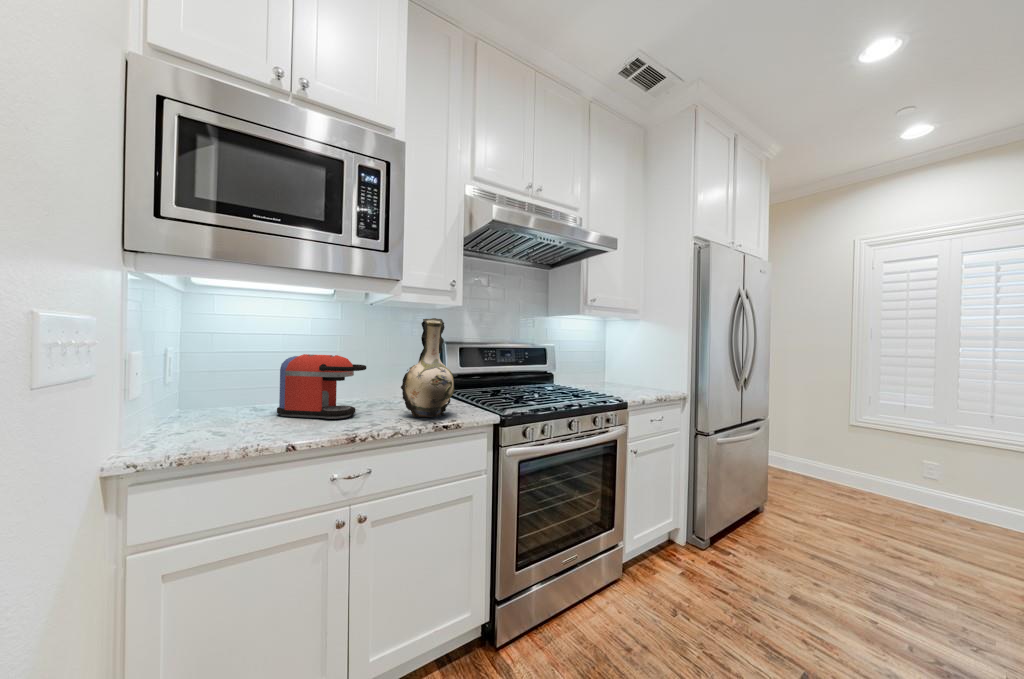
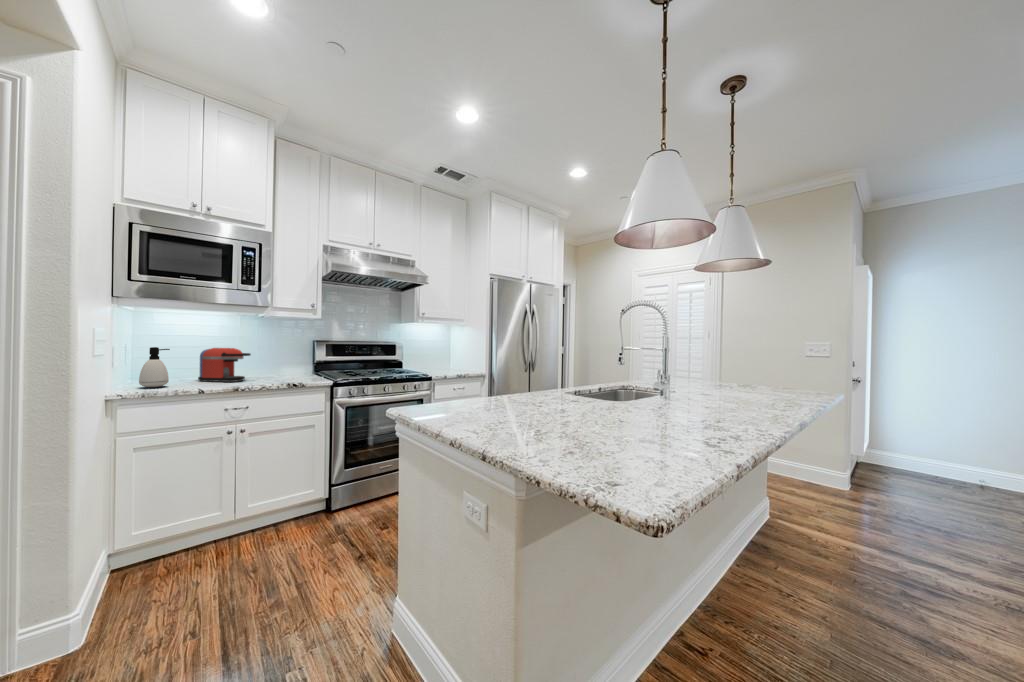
decorative vase: present [401,318,454,417] -> none [271,327,306,381]
soap dispenser: none [175,355,233,437] -> present [139,347,170,387]

